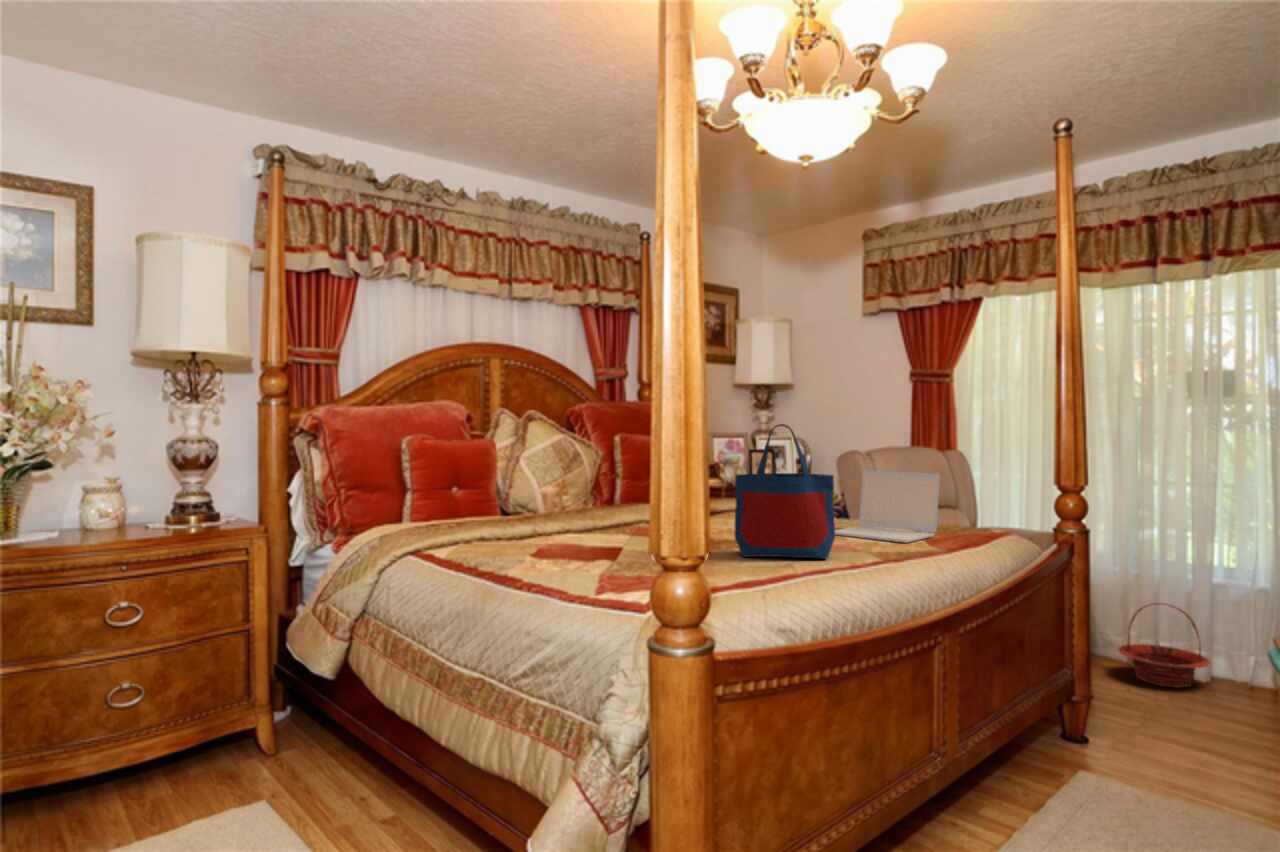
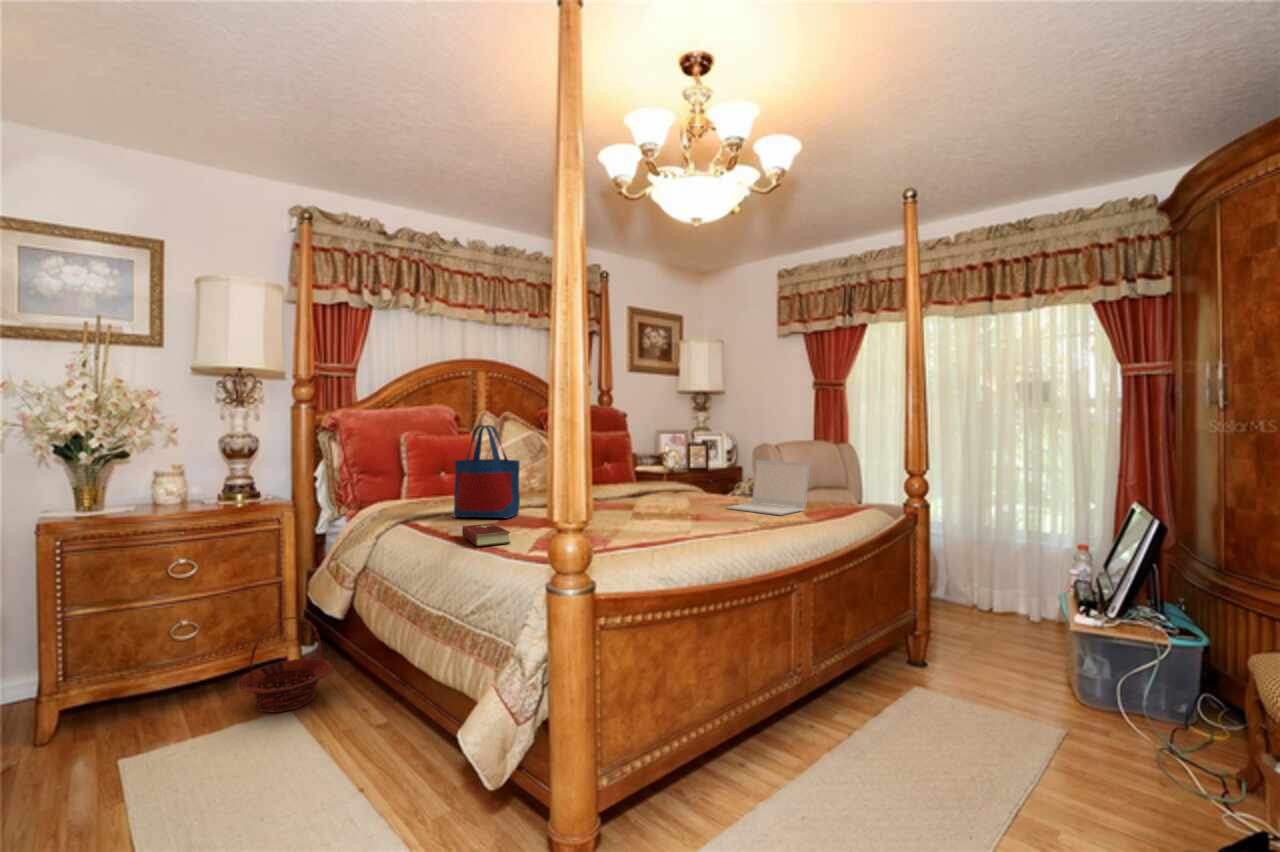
tote bag: present [734,424,835,559] -> present [454,425,520,519]
hardcover book: none [497,554,566,586] -> present [462,523,510,546]
basket: present [1118,603,1211,688] -> present [237,617,333,713]

